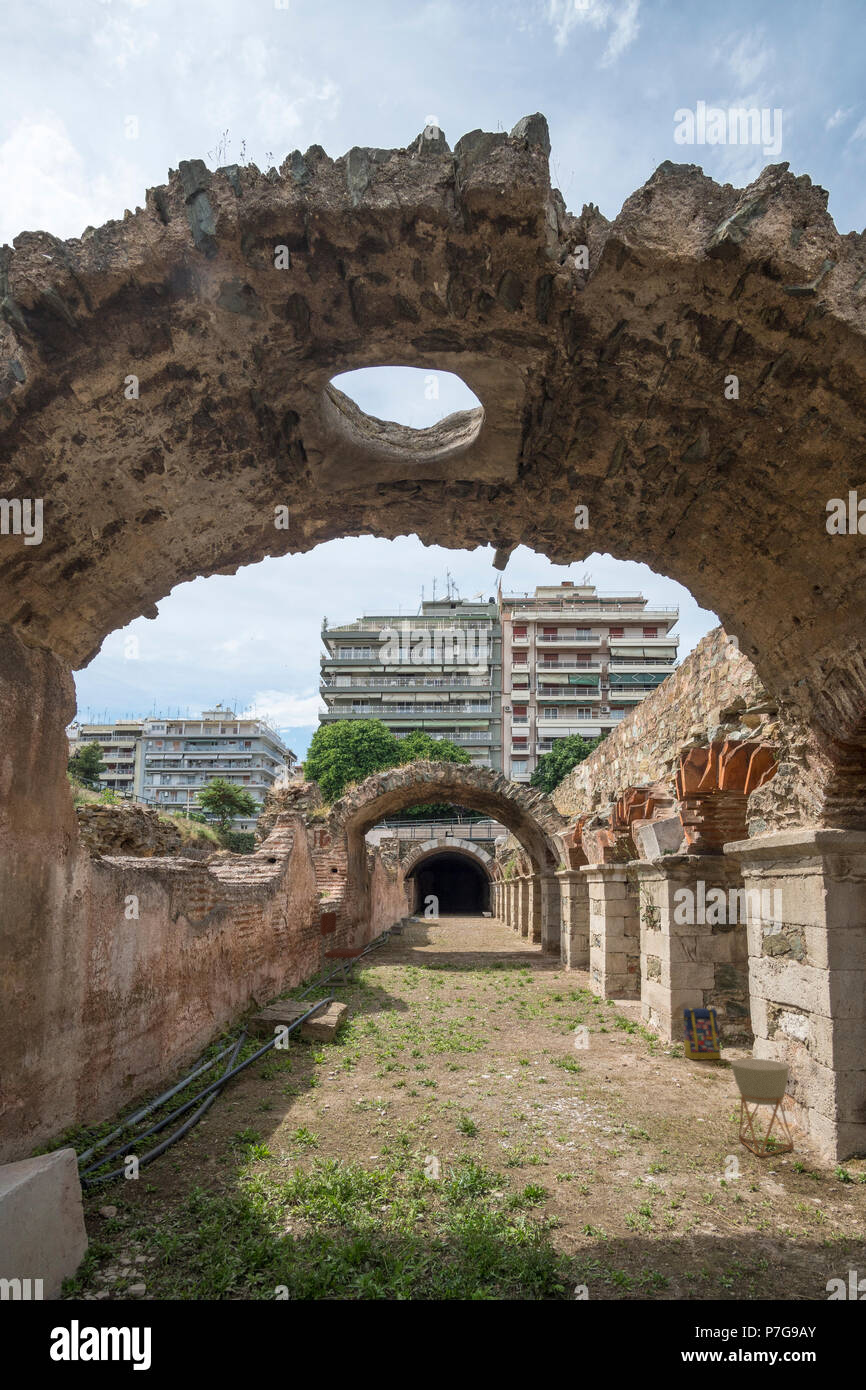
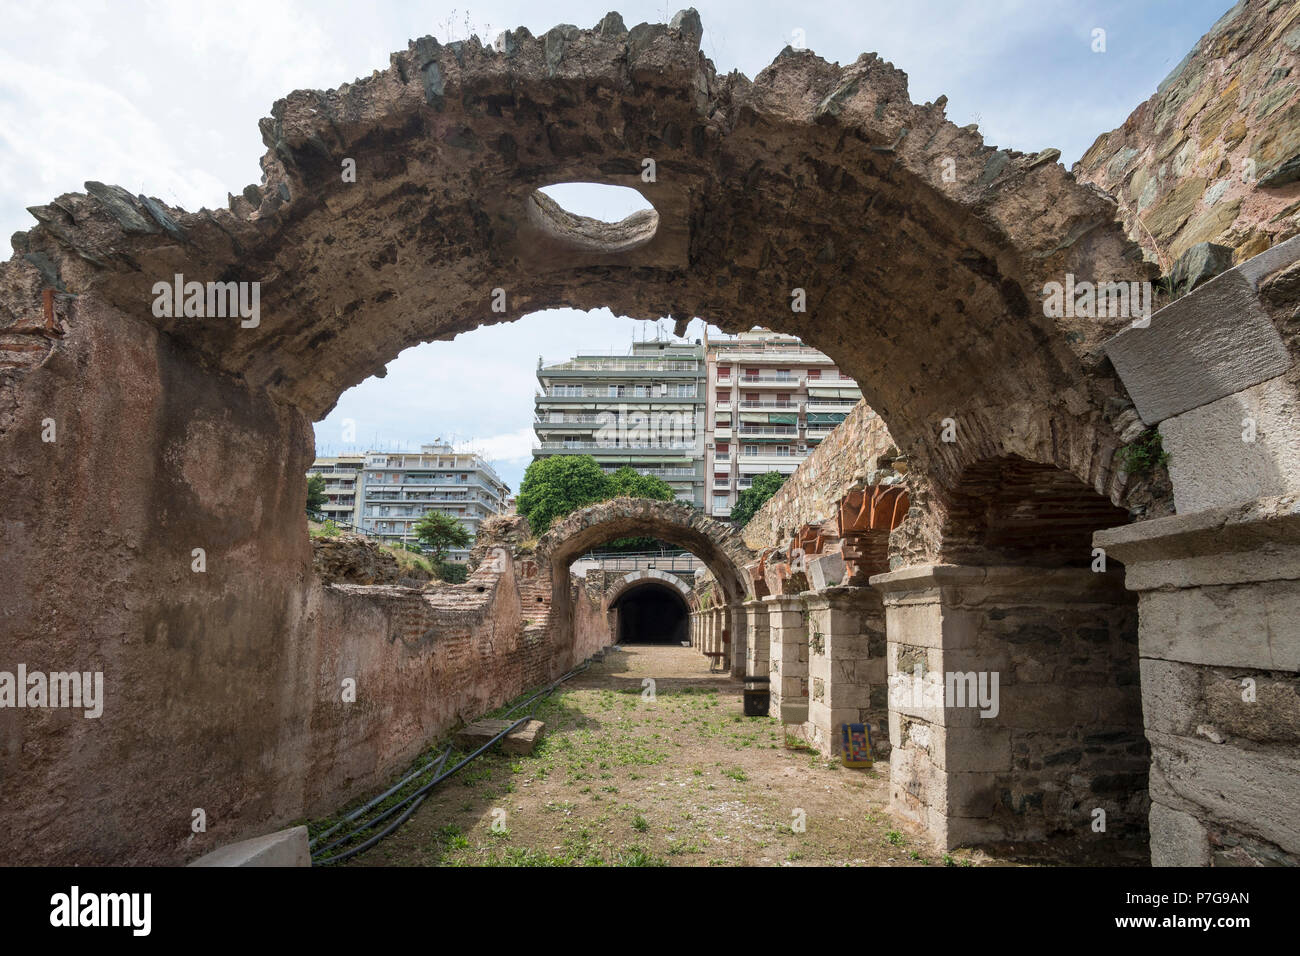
bench: present [320,912,364,986] -> present [704,630,730,674]
toolbox: none [559,952,591,997] -> present [742,676,771,716]
planter: present [731,1059,793,1157] -> present [780,704,809,749]

